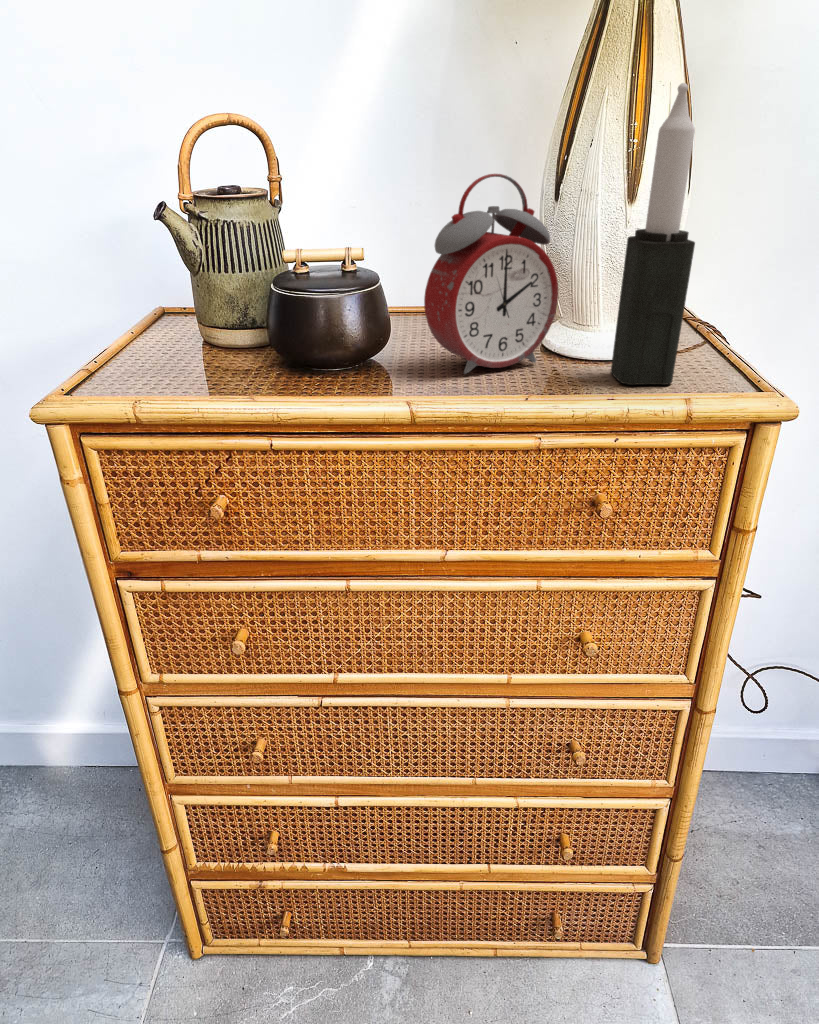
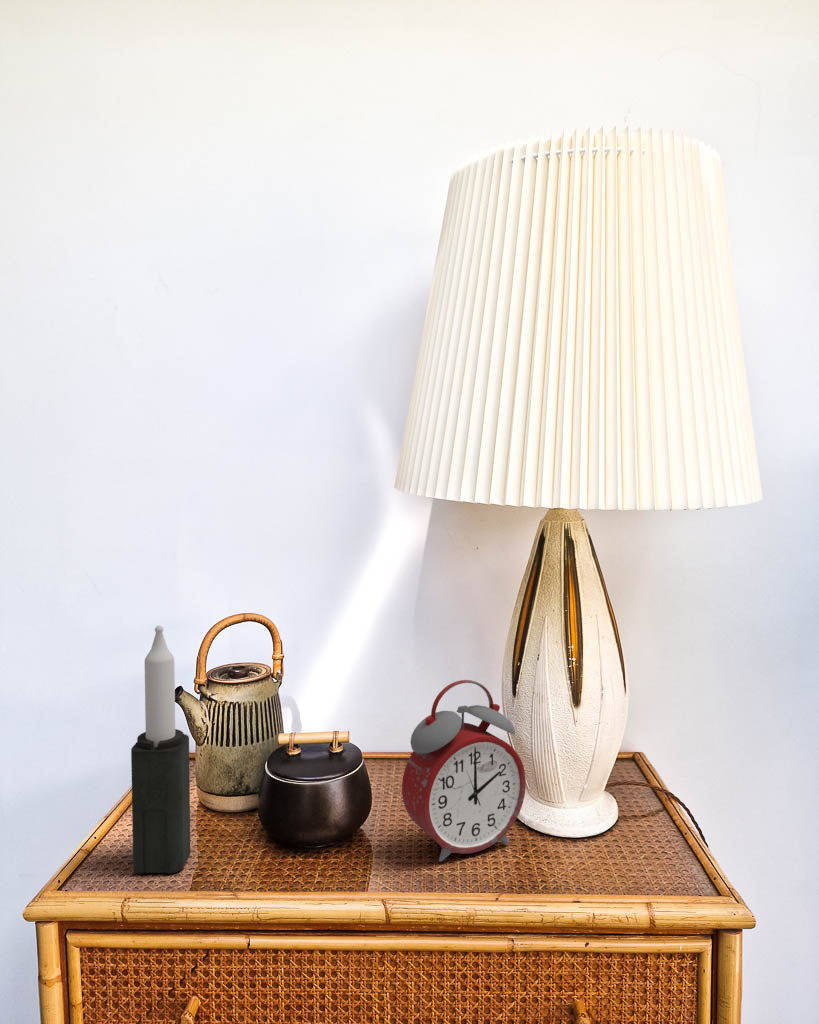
candle: present [611,83,695,385] -> present [131,625,190,874]

